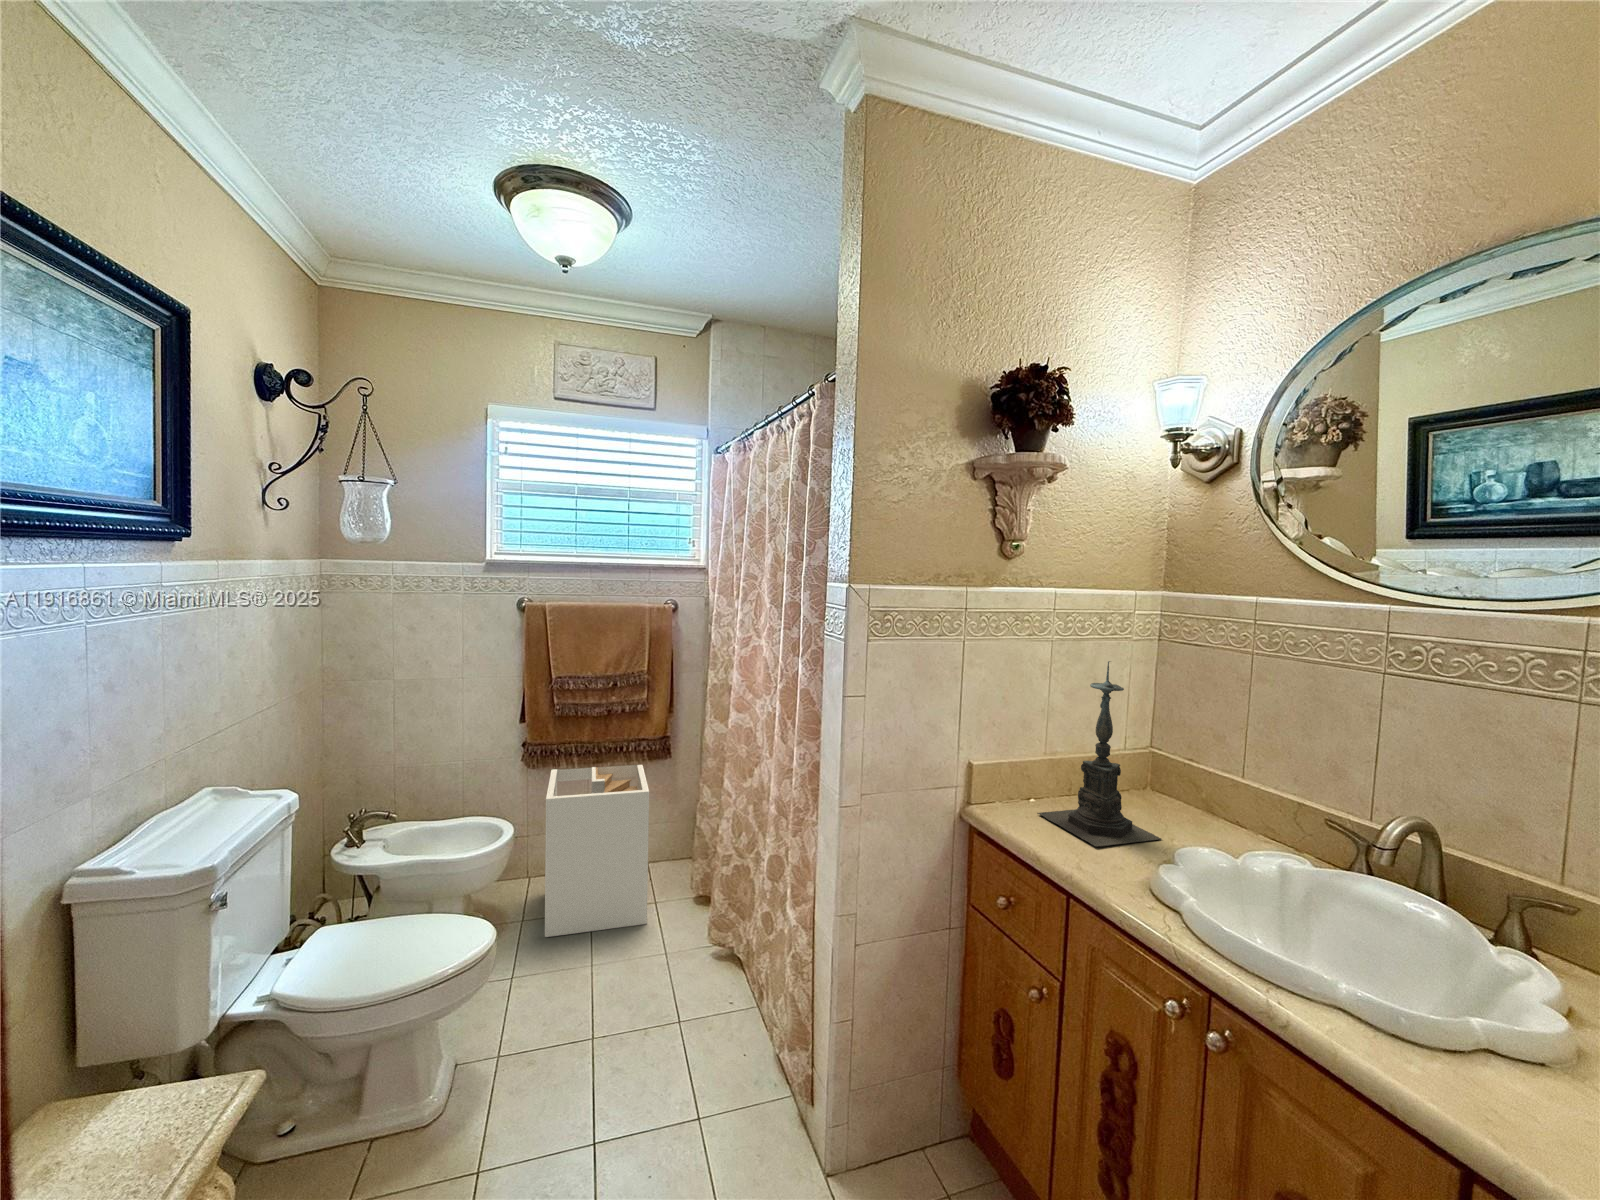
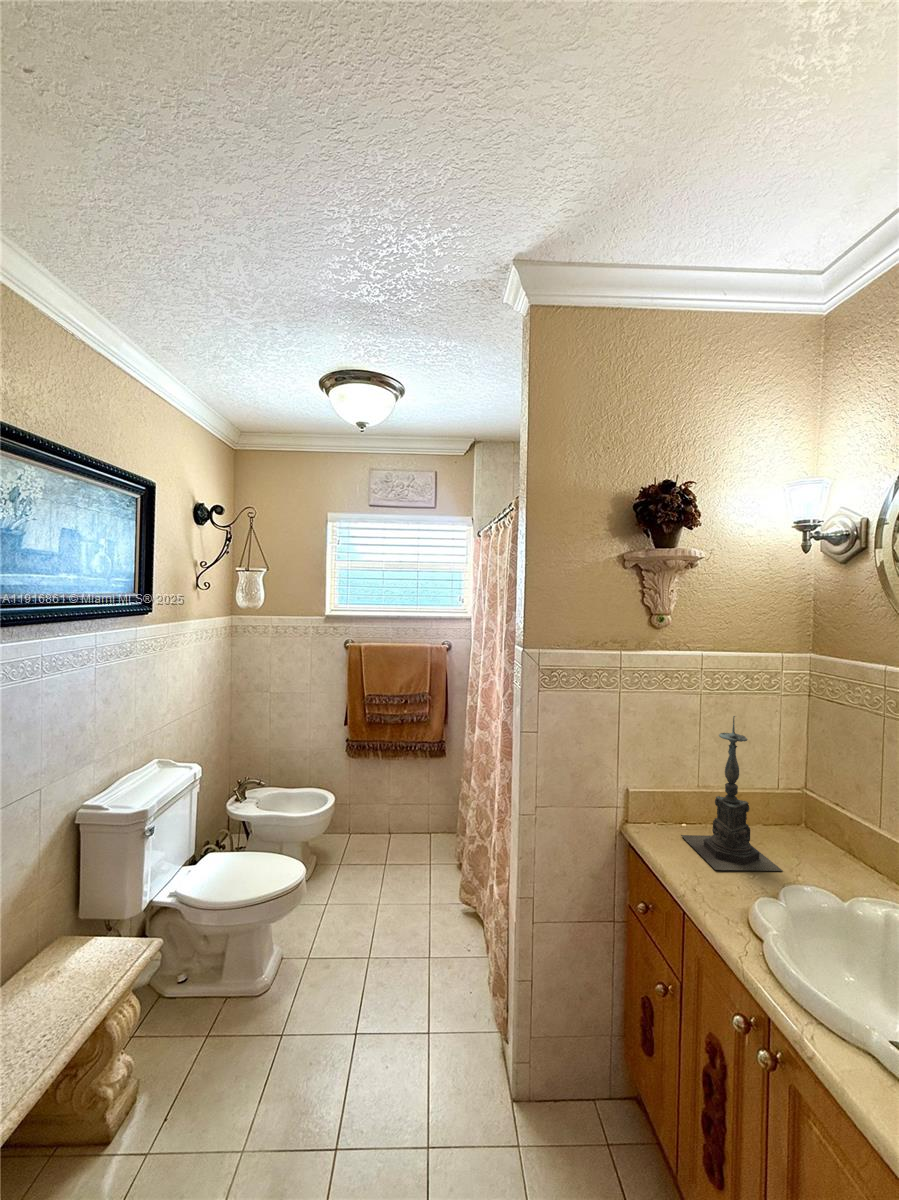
laundry hamper: present [545,765,649,937] -> none [354,761,427,881]

